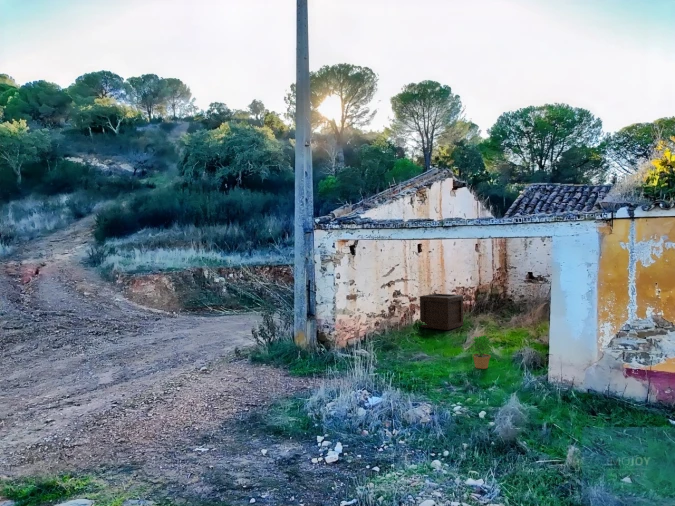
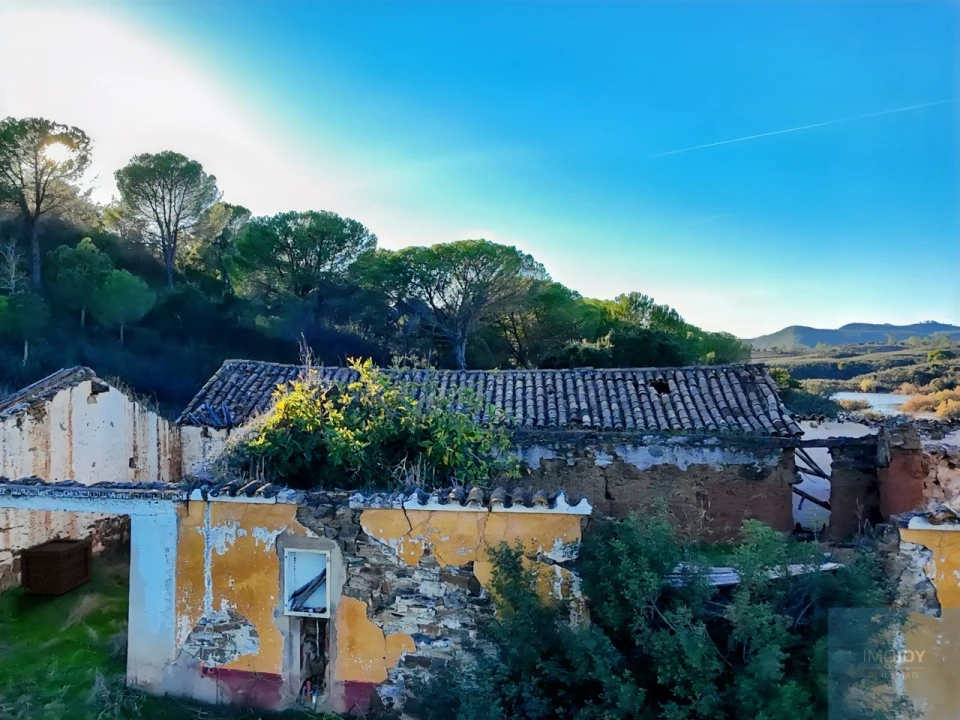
potted plant: present [470,335,492,369] -> none [33,632,77,680]

